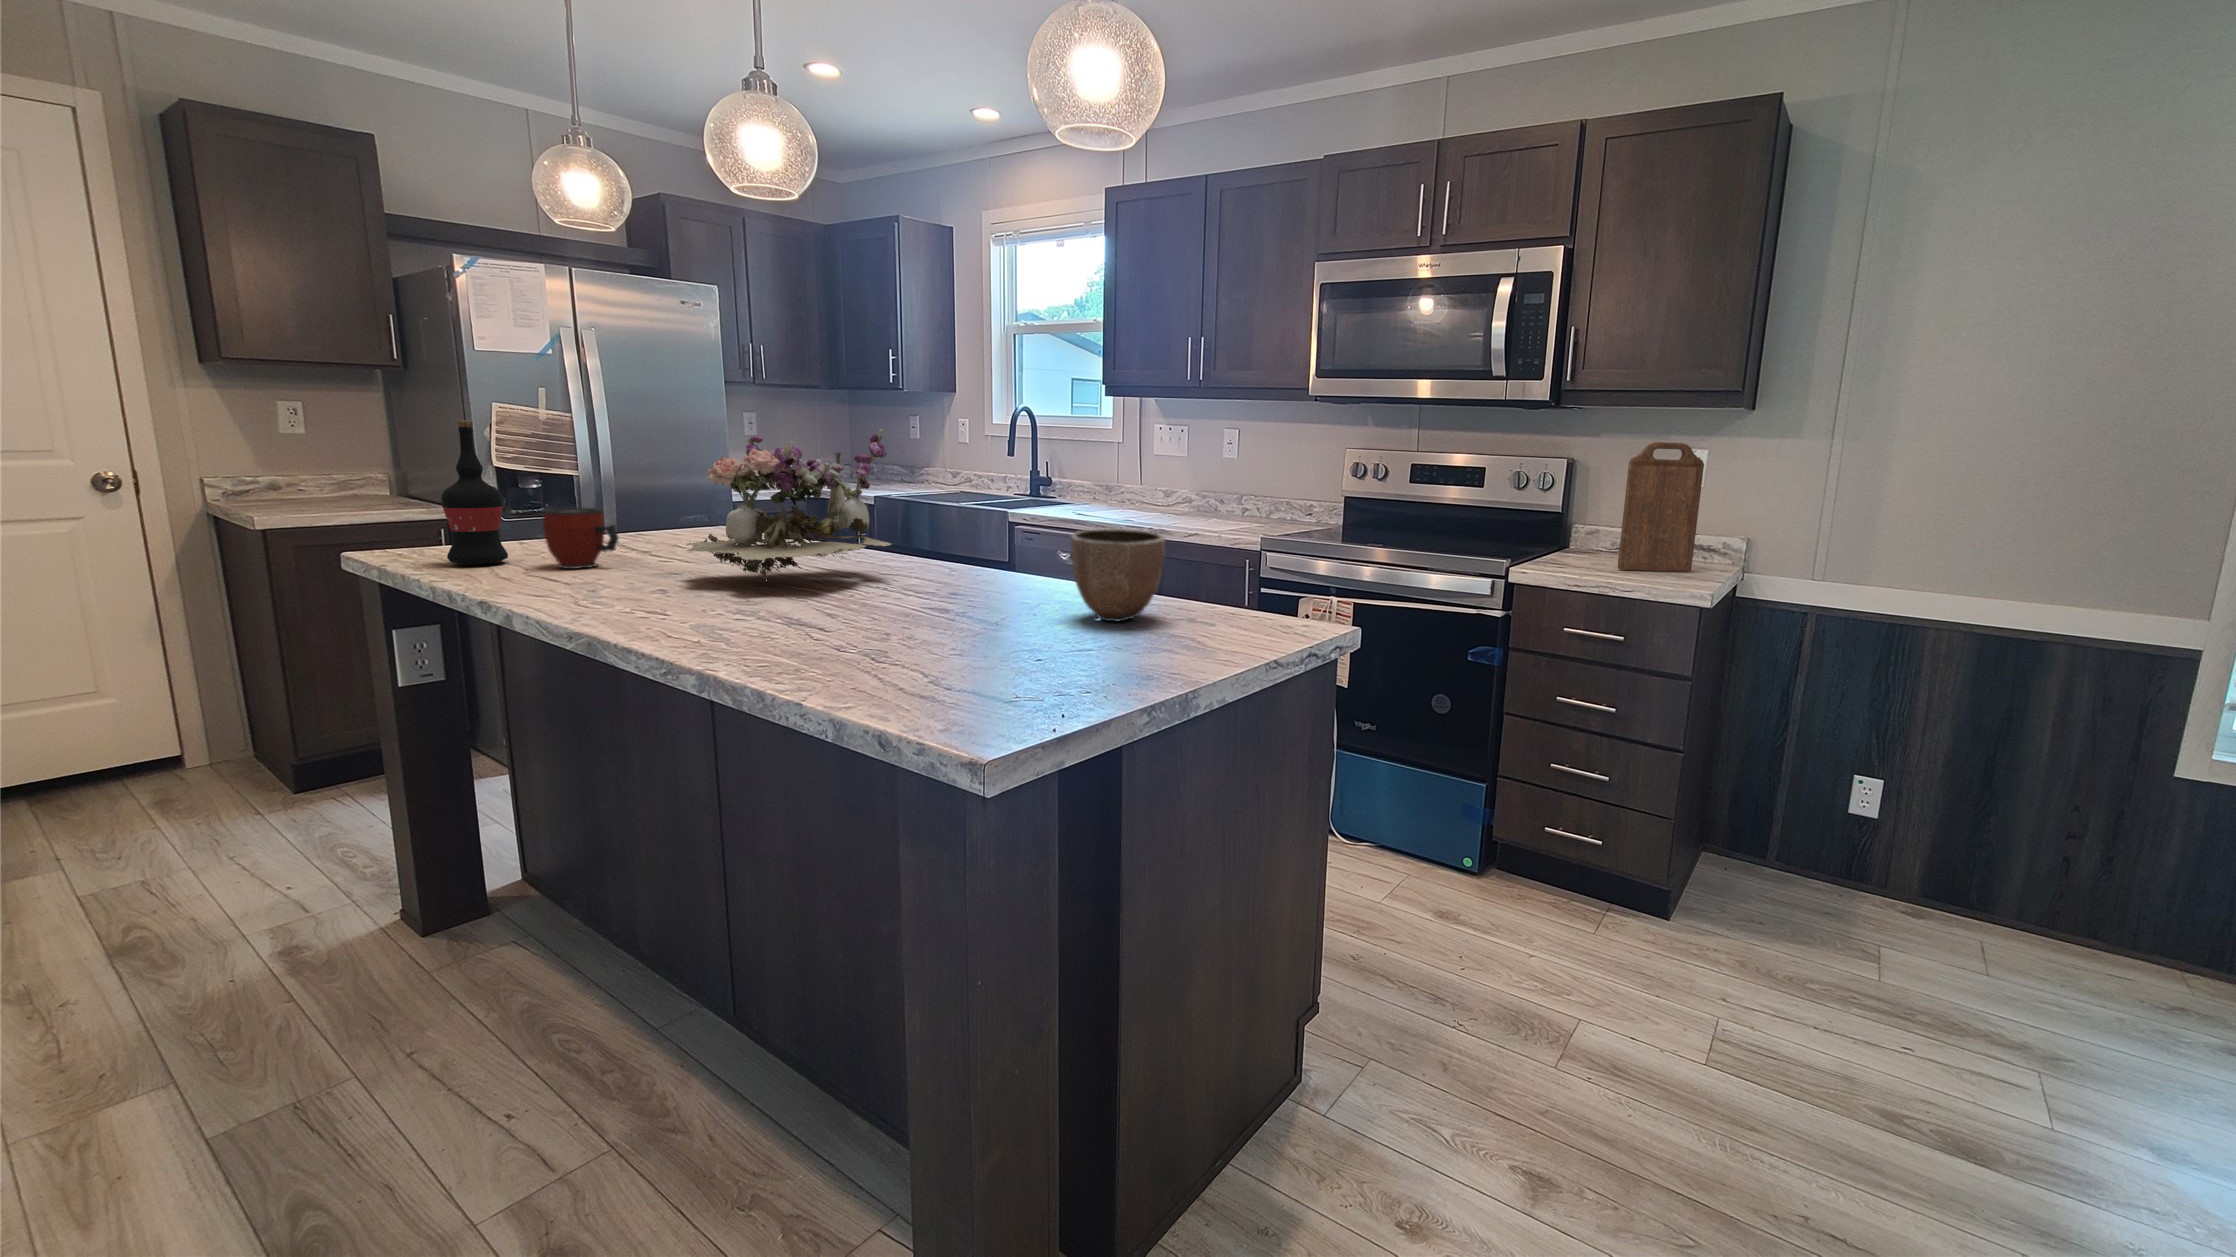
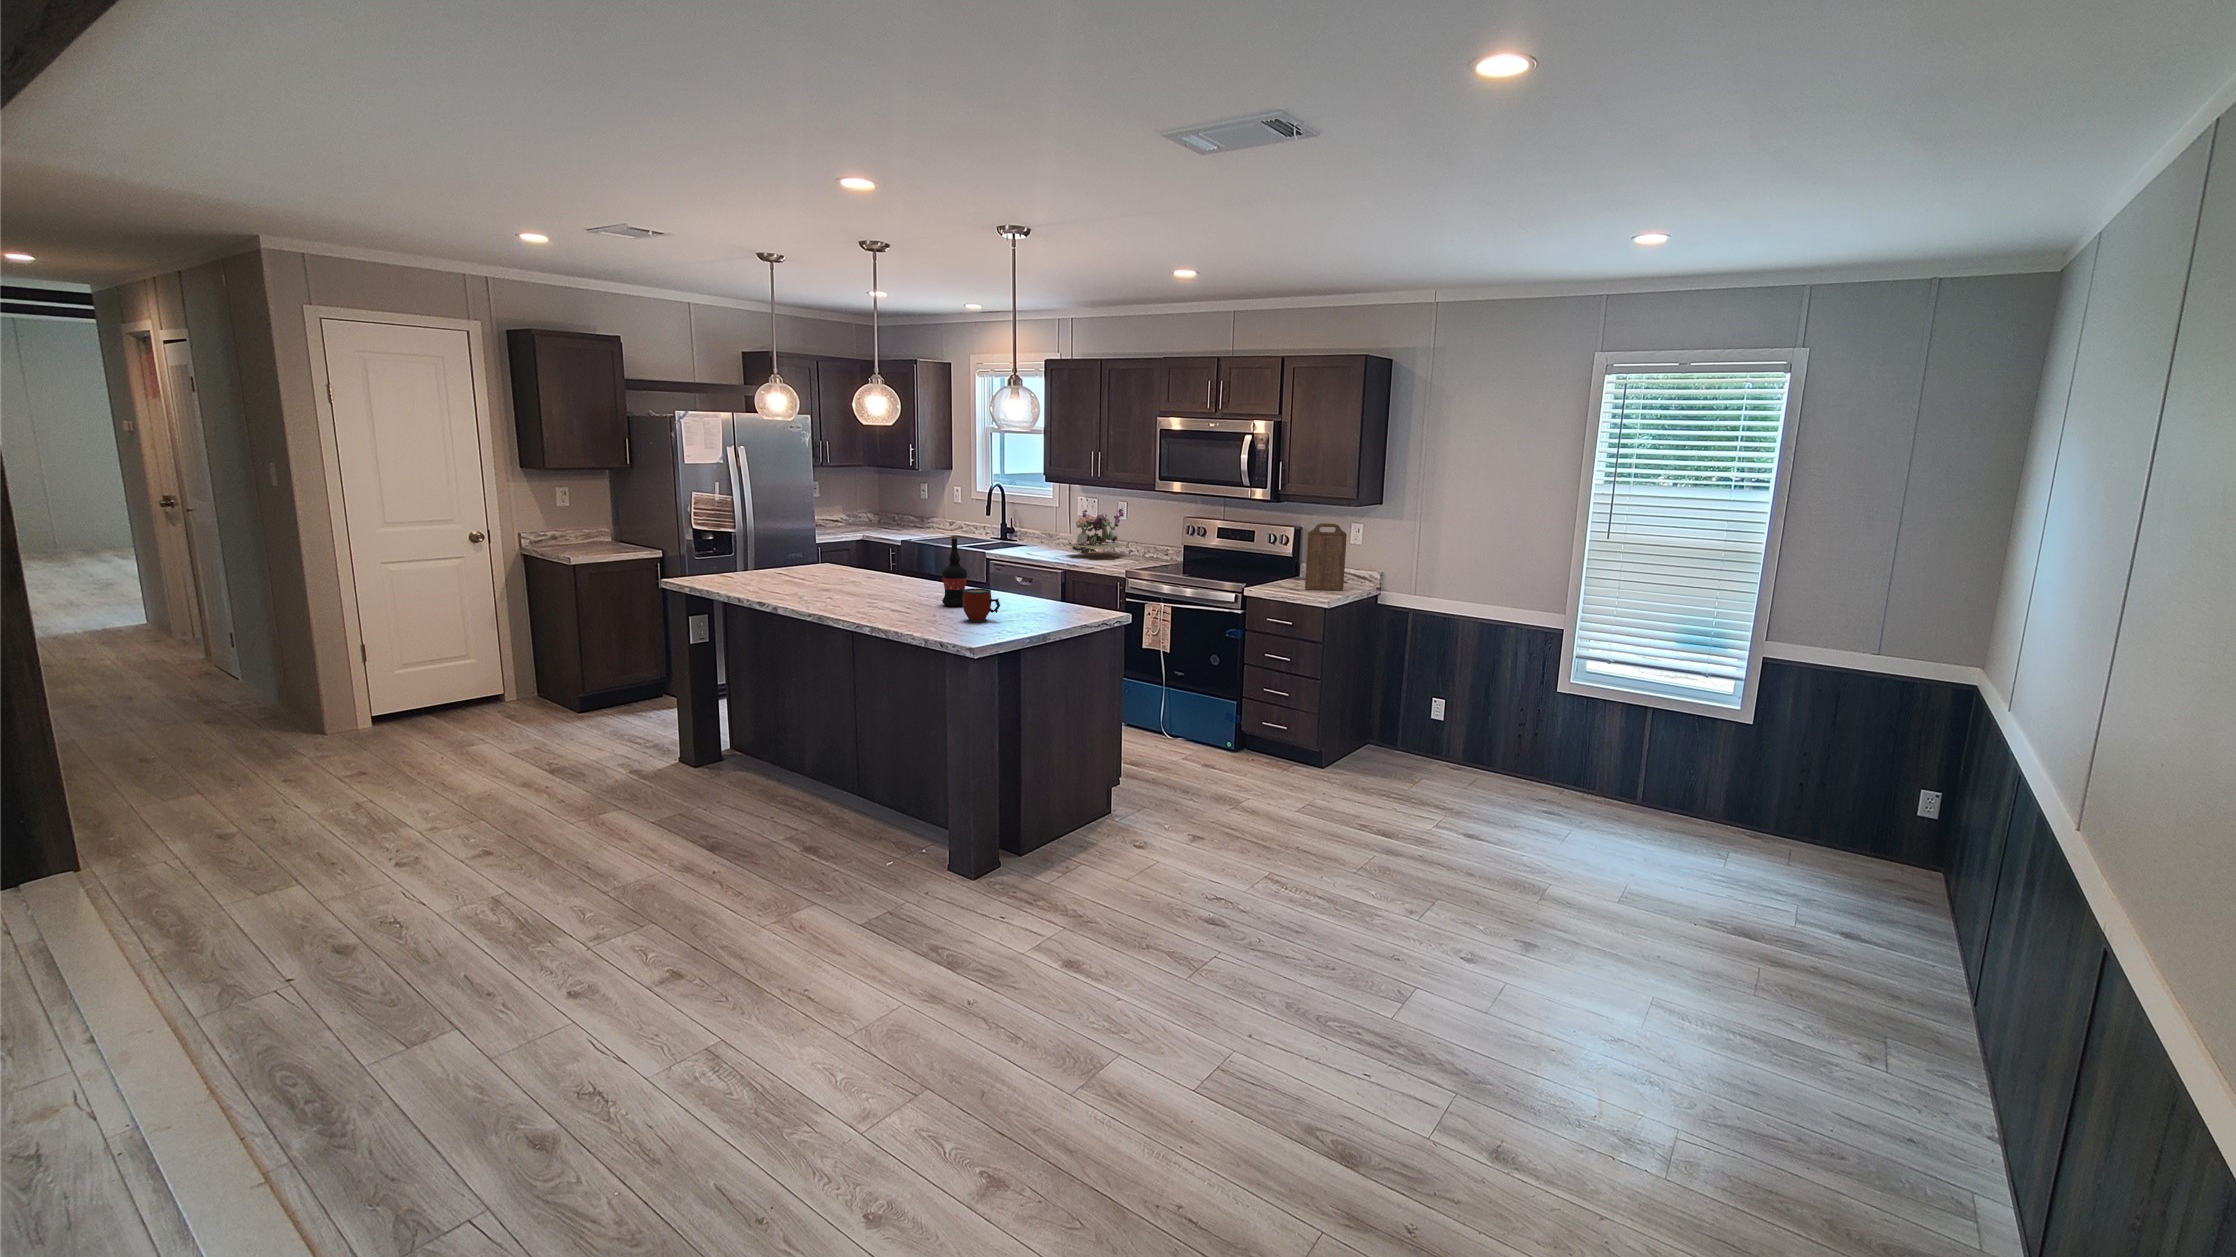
wine bottle: present [441,420,508,564] -> present [942,535,967,606]
flower arrangement: present [686,429,891,579] -> present [1065,508,1126,555]
mug: present [543,508,619,569] -> present [962,588,1000,622]
decorative bowl: present [1071,529,1165,621] -> none [1006,573,1045,611]

